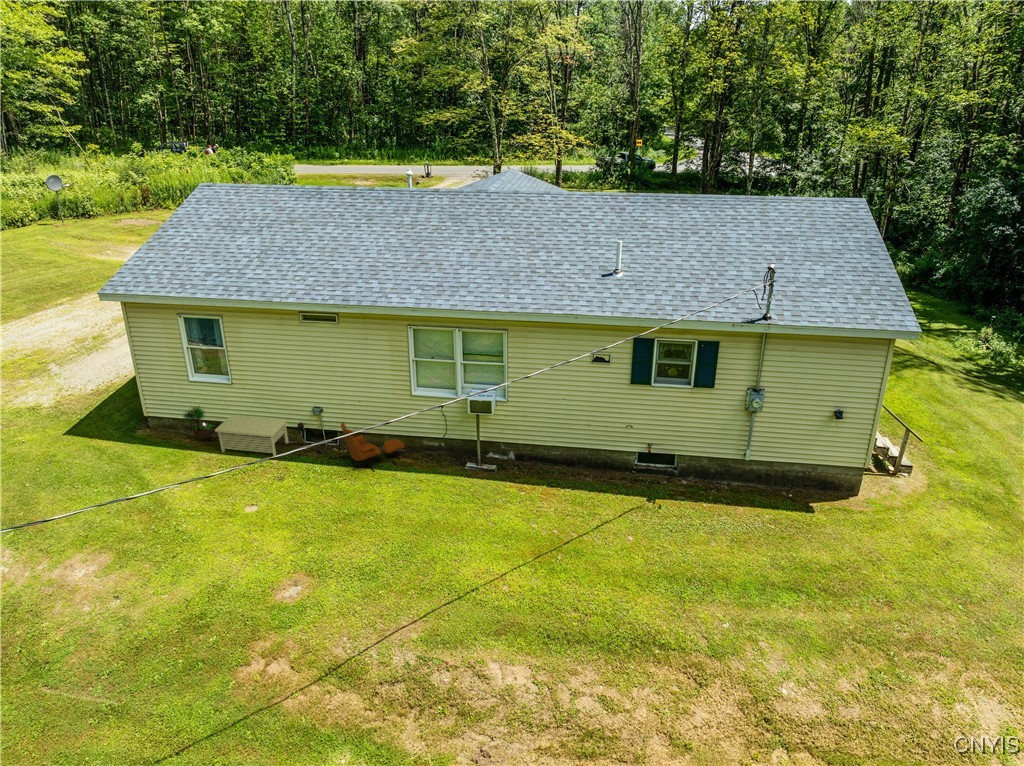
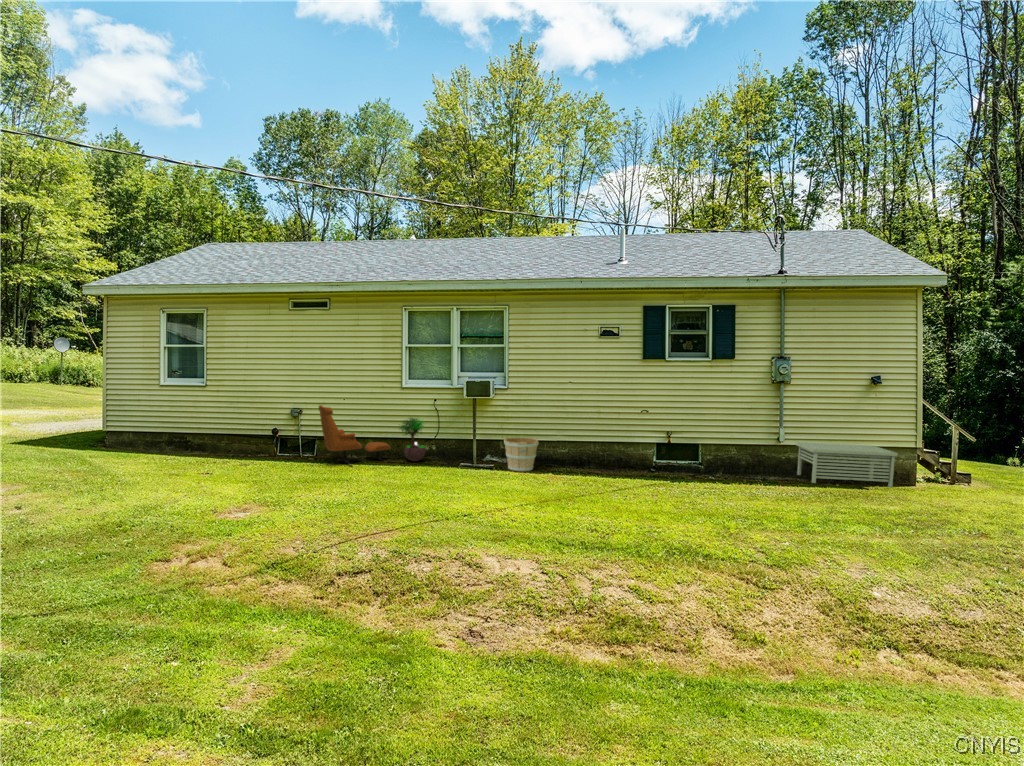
potted tree: present [184,406,213,439] -> present [400,417,426,461]
storage bench: present [215,415,288,457] -> present [796,442,898,487]
wooden bucket: none [504,442,534,477] -> present [504,438,539,471]

